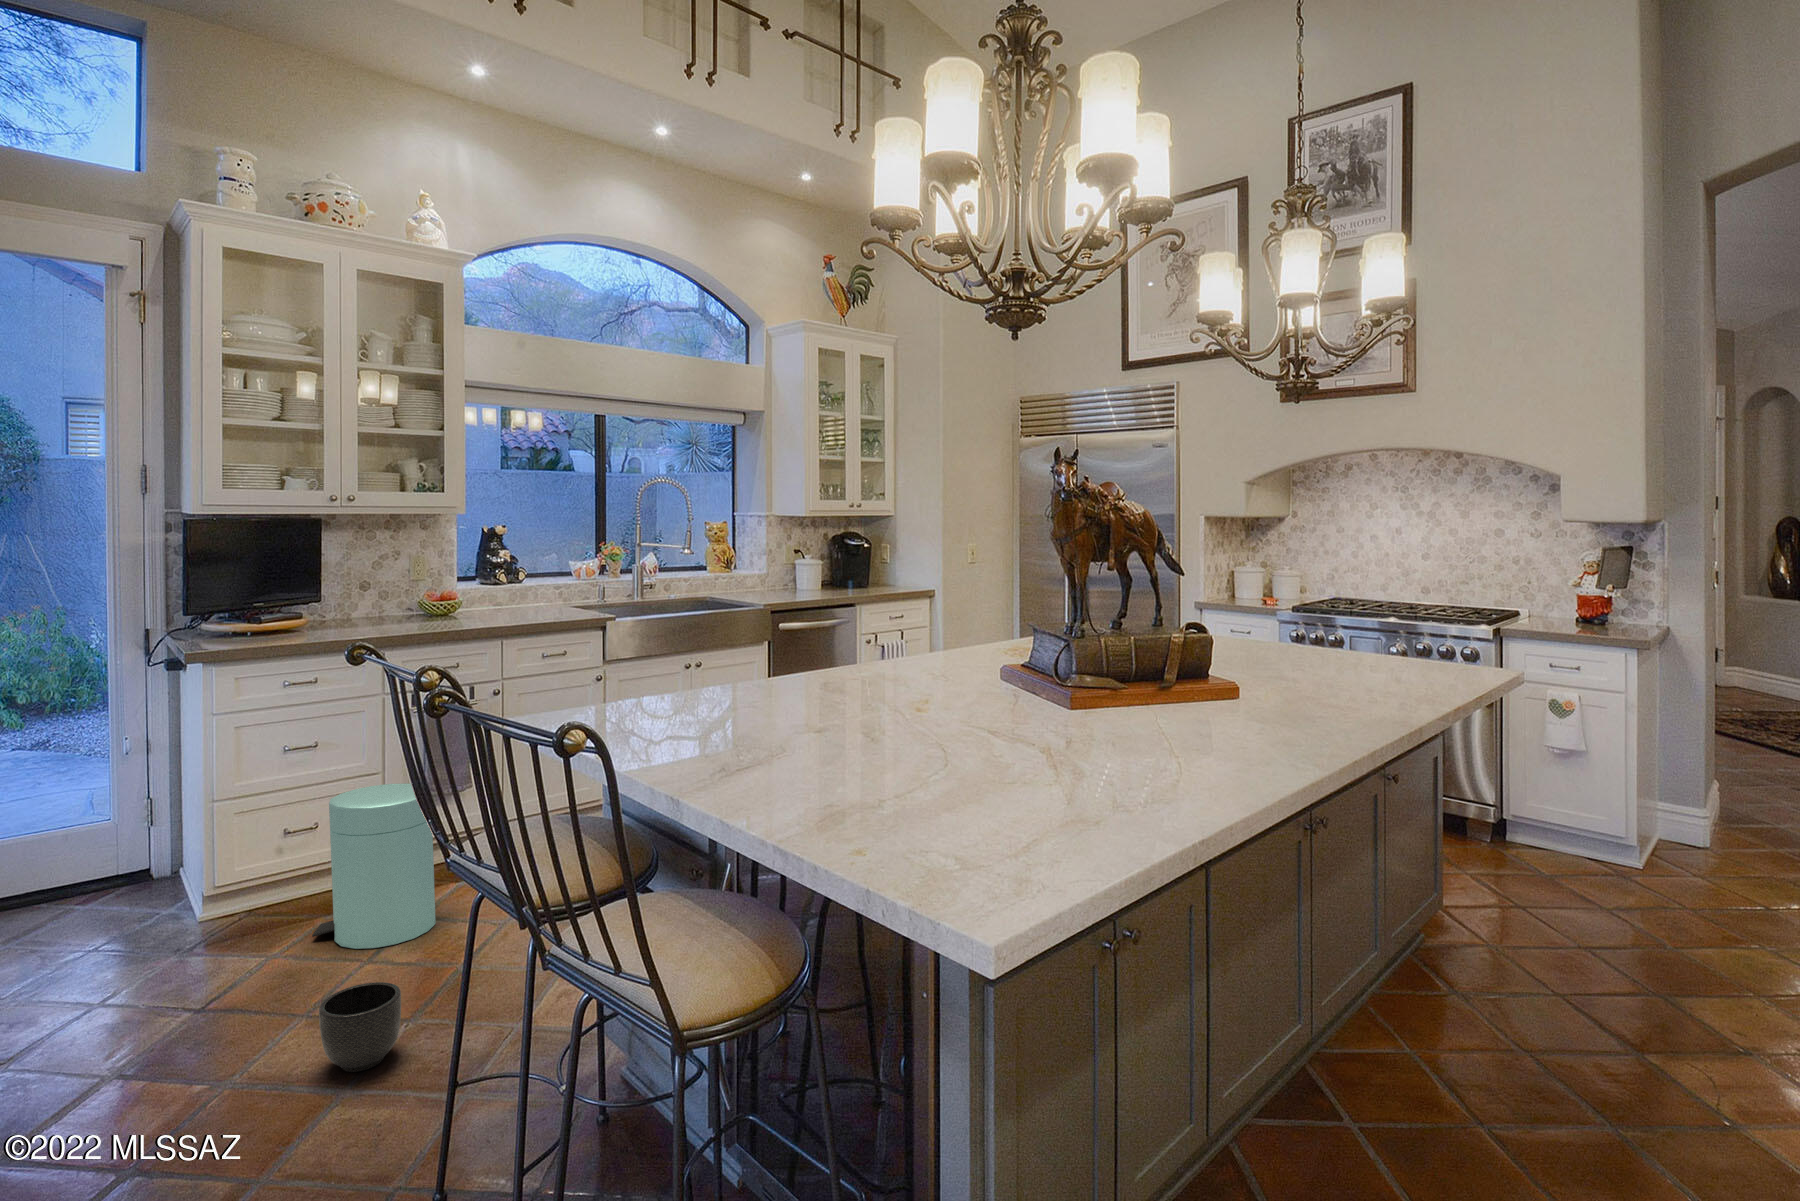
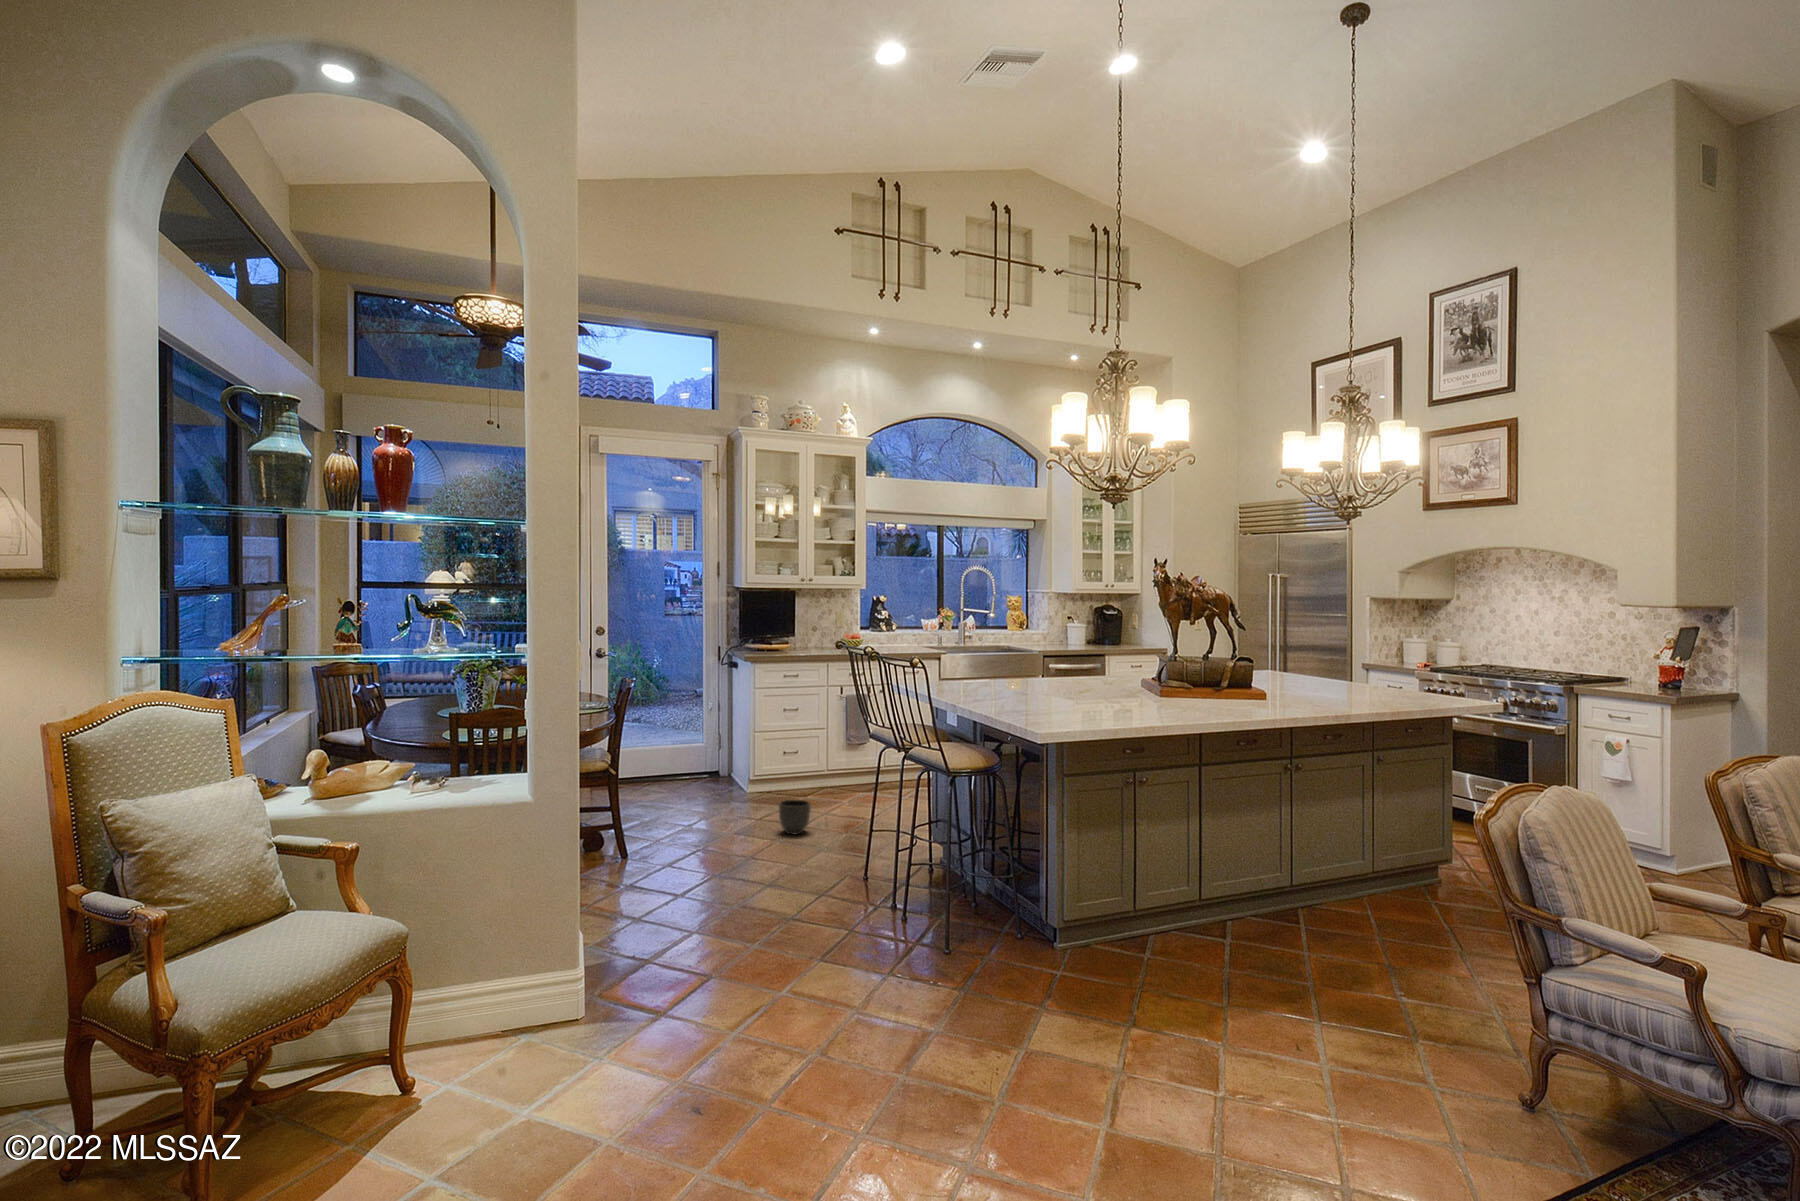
trash can: present [312,783,436,949] -> none [777,725,833,803]

